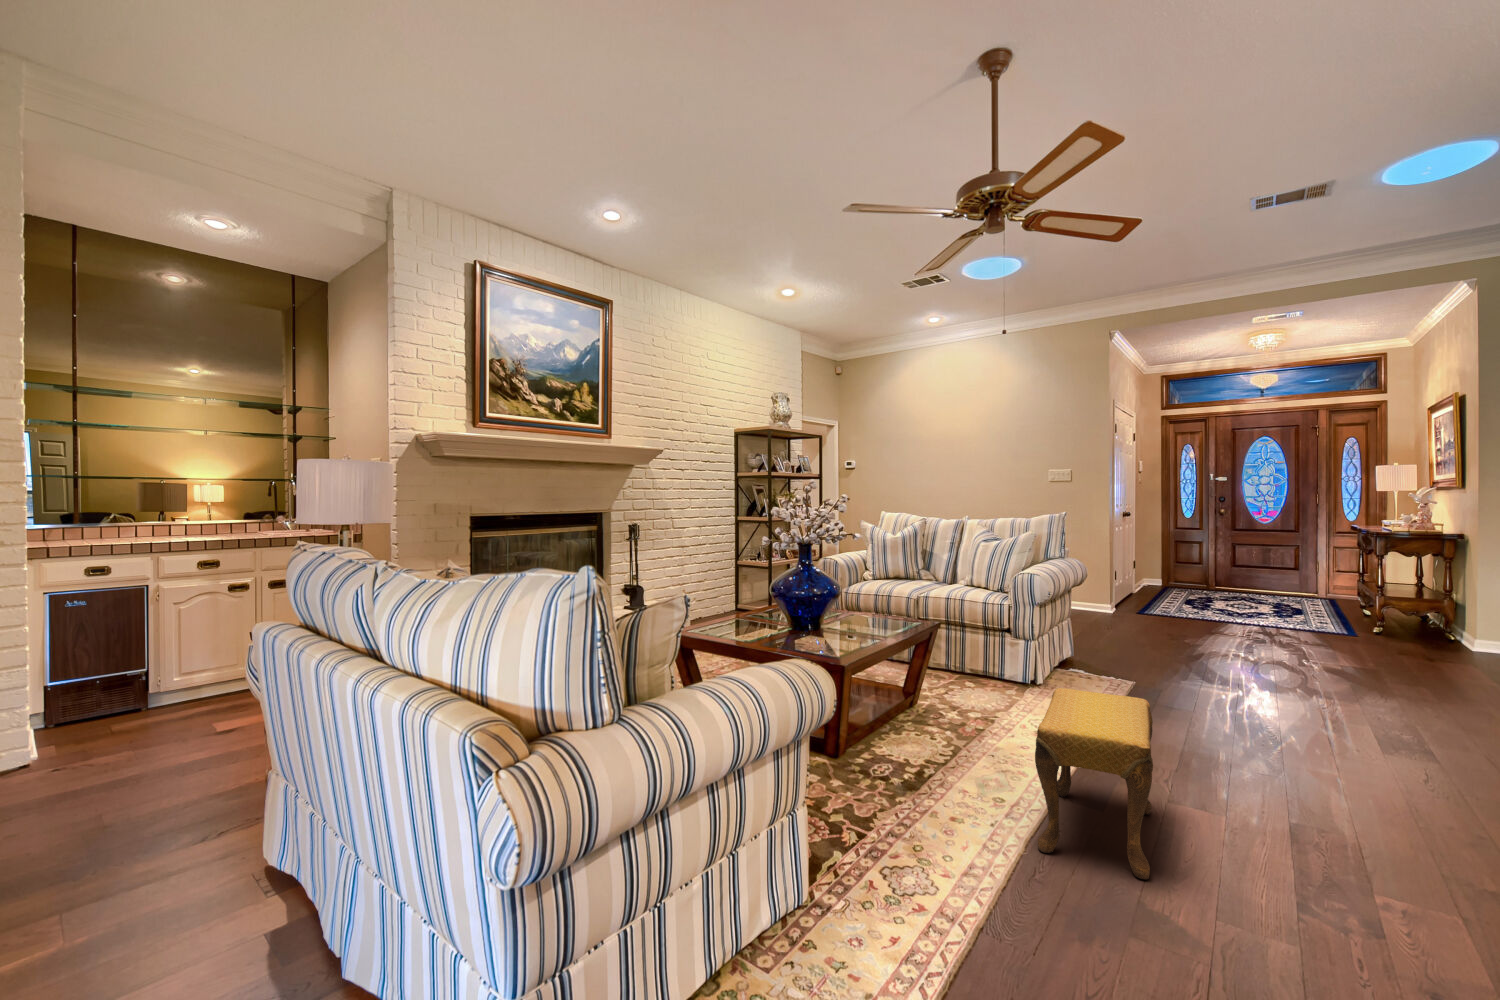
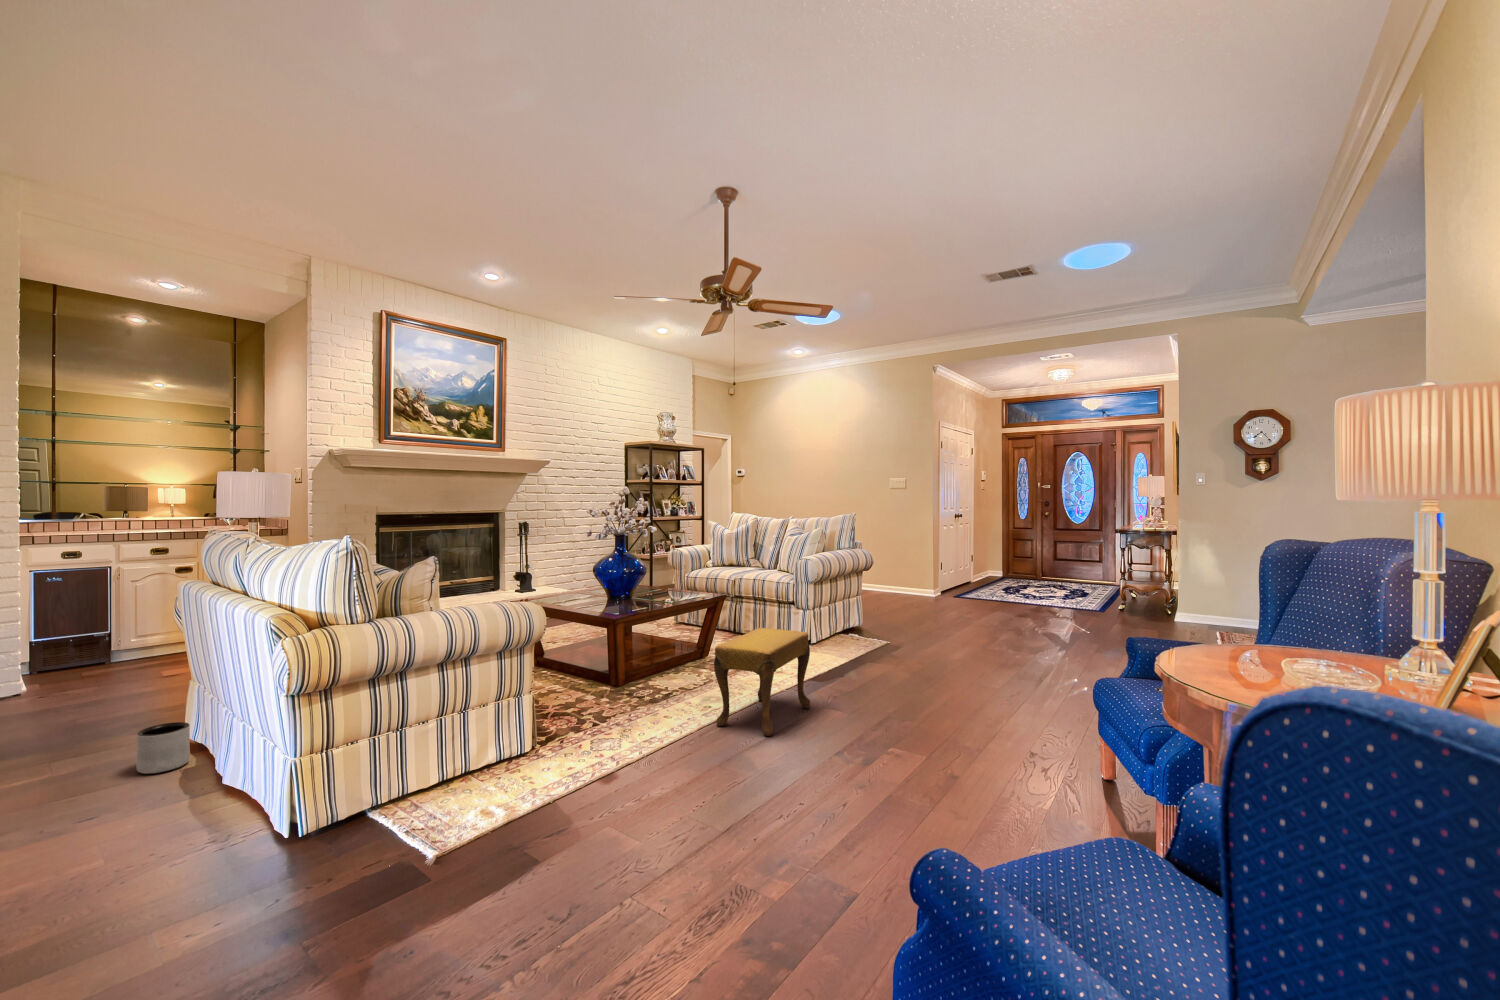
planter: none [172,854,254,951] -> present [136,722,190,774]

